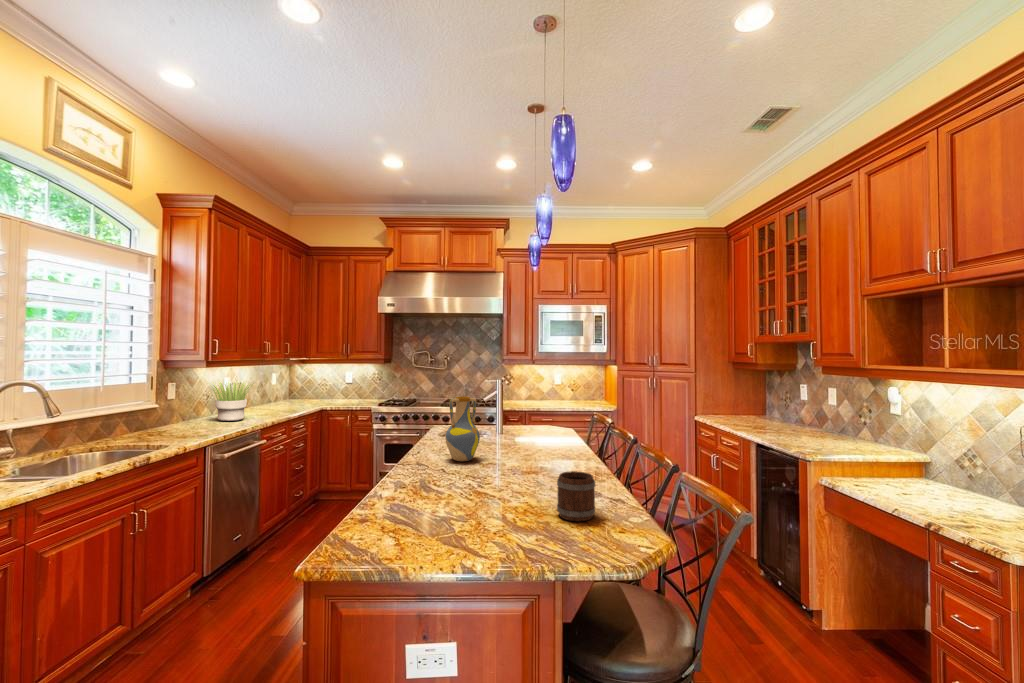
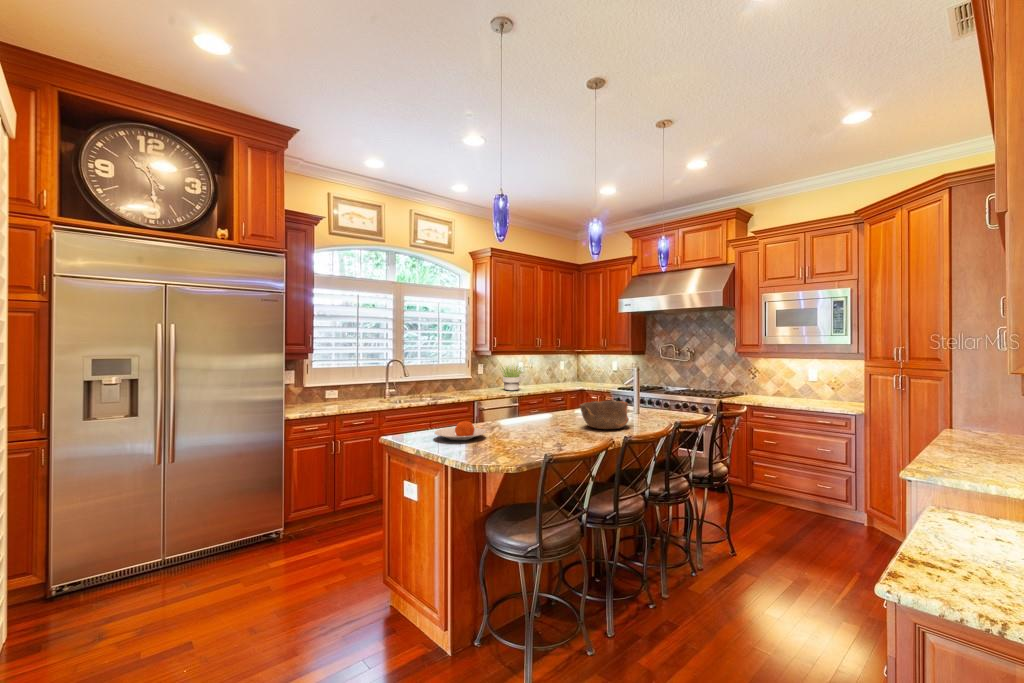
vase: present [445,396,480,461] -> none [540,374,565,419]
bowl: none [521,426,579,465] -> present [580,400,629,429]
mug: present [557,471,595,521] -> none [507,419,537,449]
plate: none [408,492,500,531] -> present [435,421,486,440]

